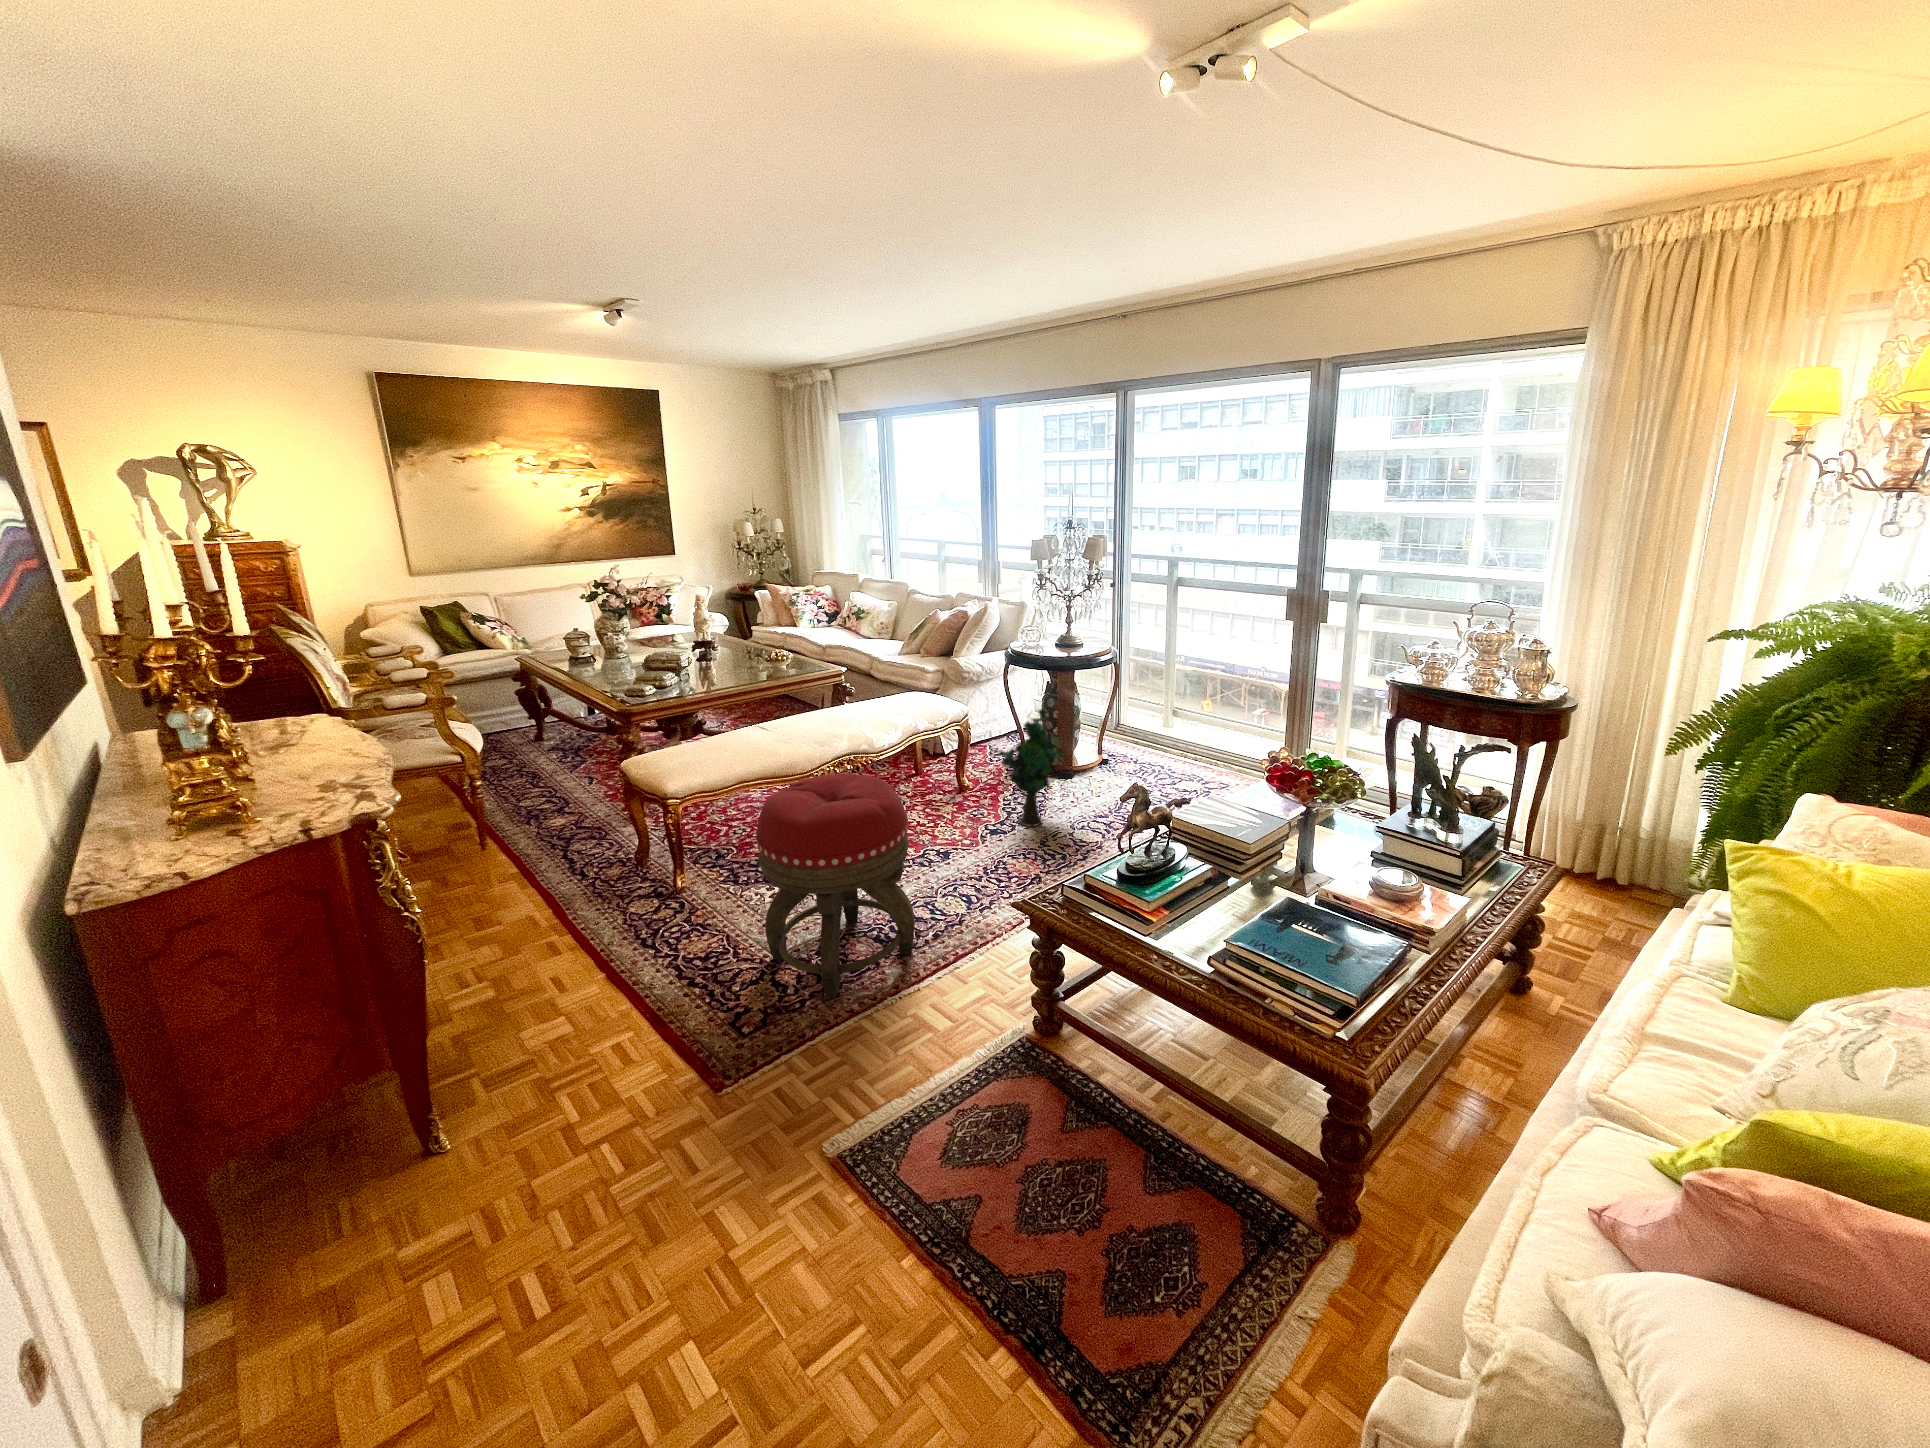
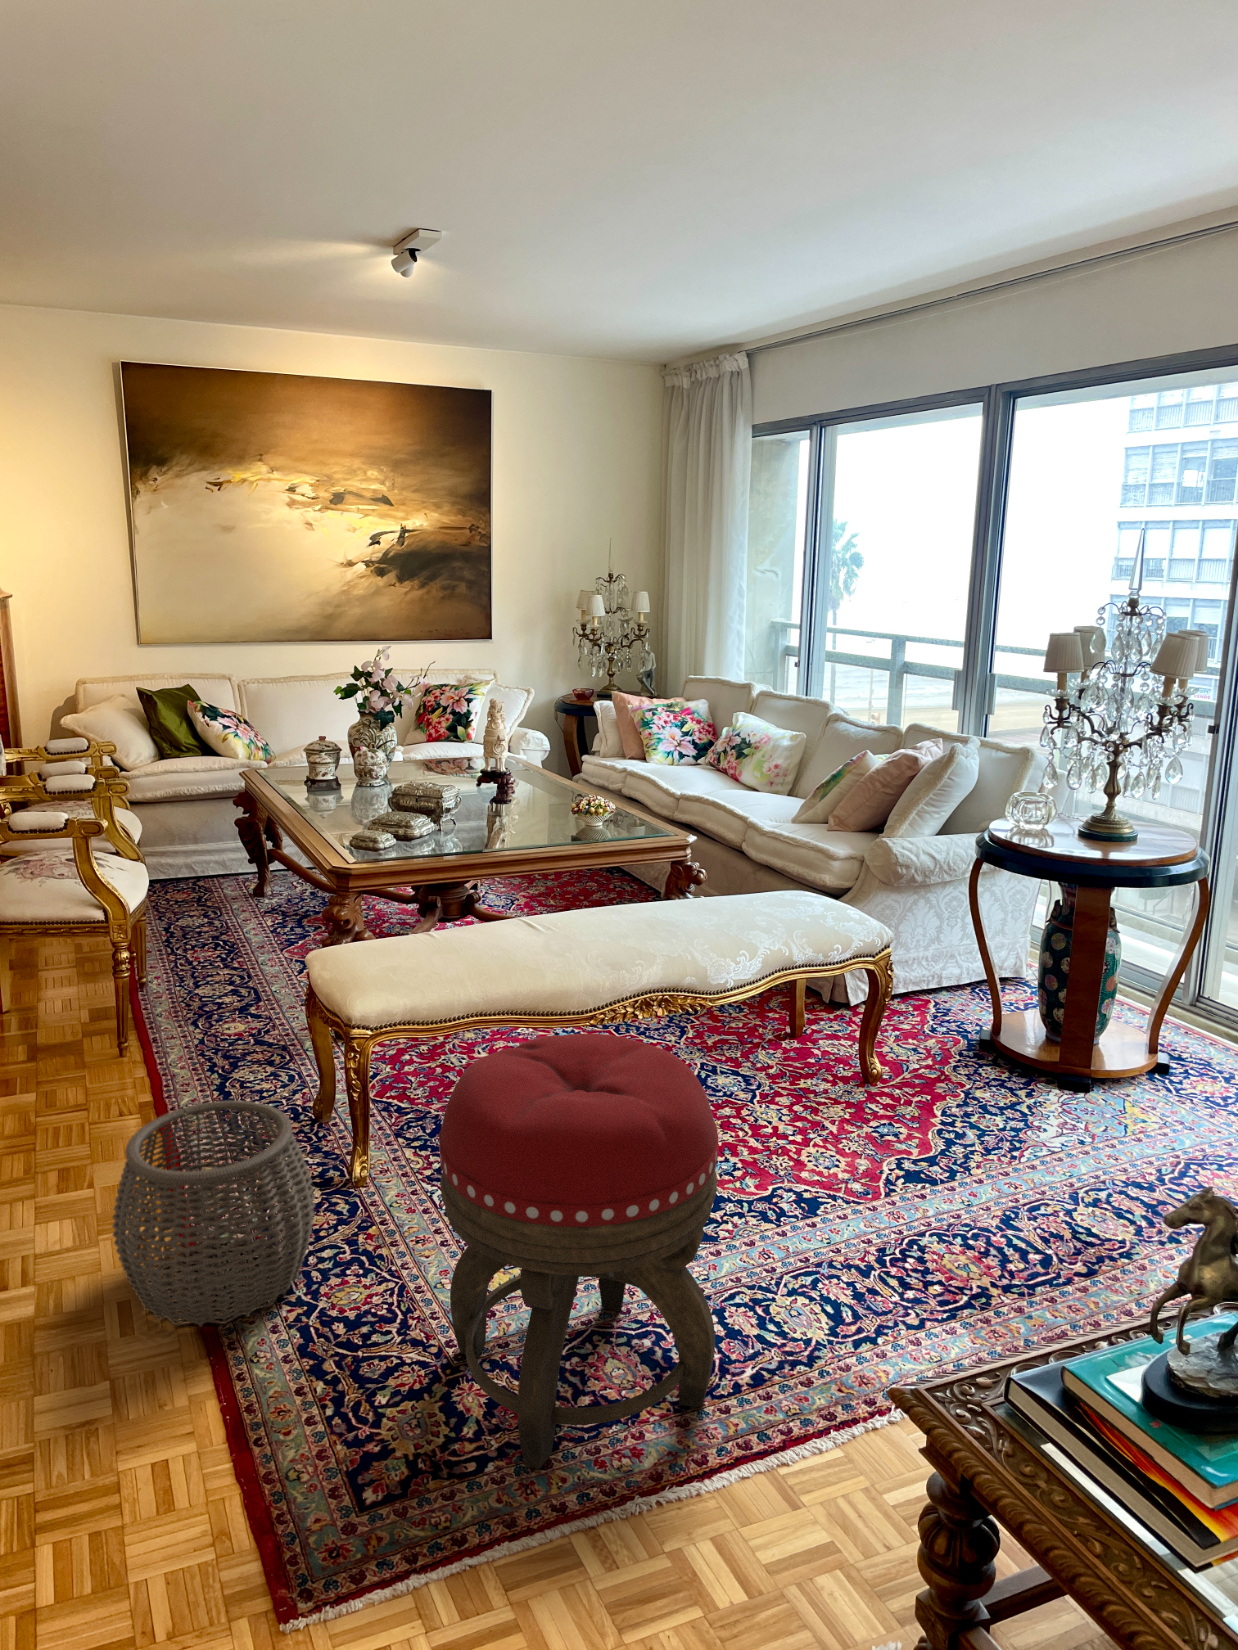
decorative plant: present [998,709,1063,827] -> none [933,955,1072,1180]
woven basket: none [536,850,668,985] -> present [112,1101,315,1327]

